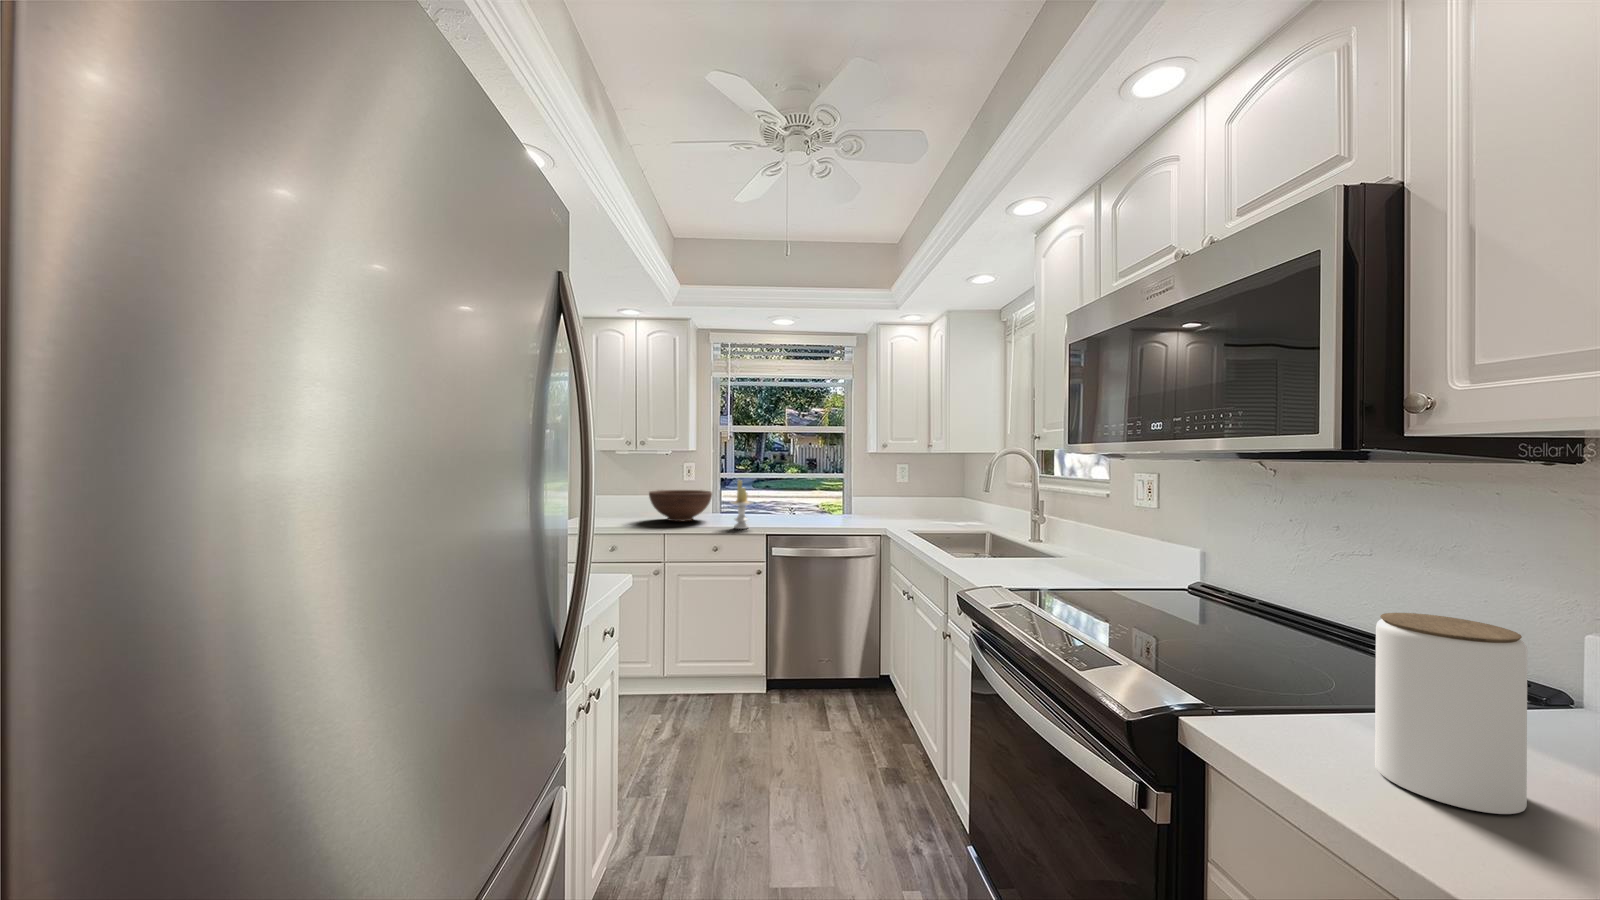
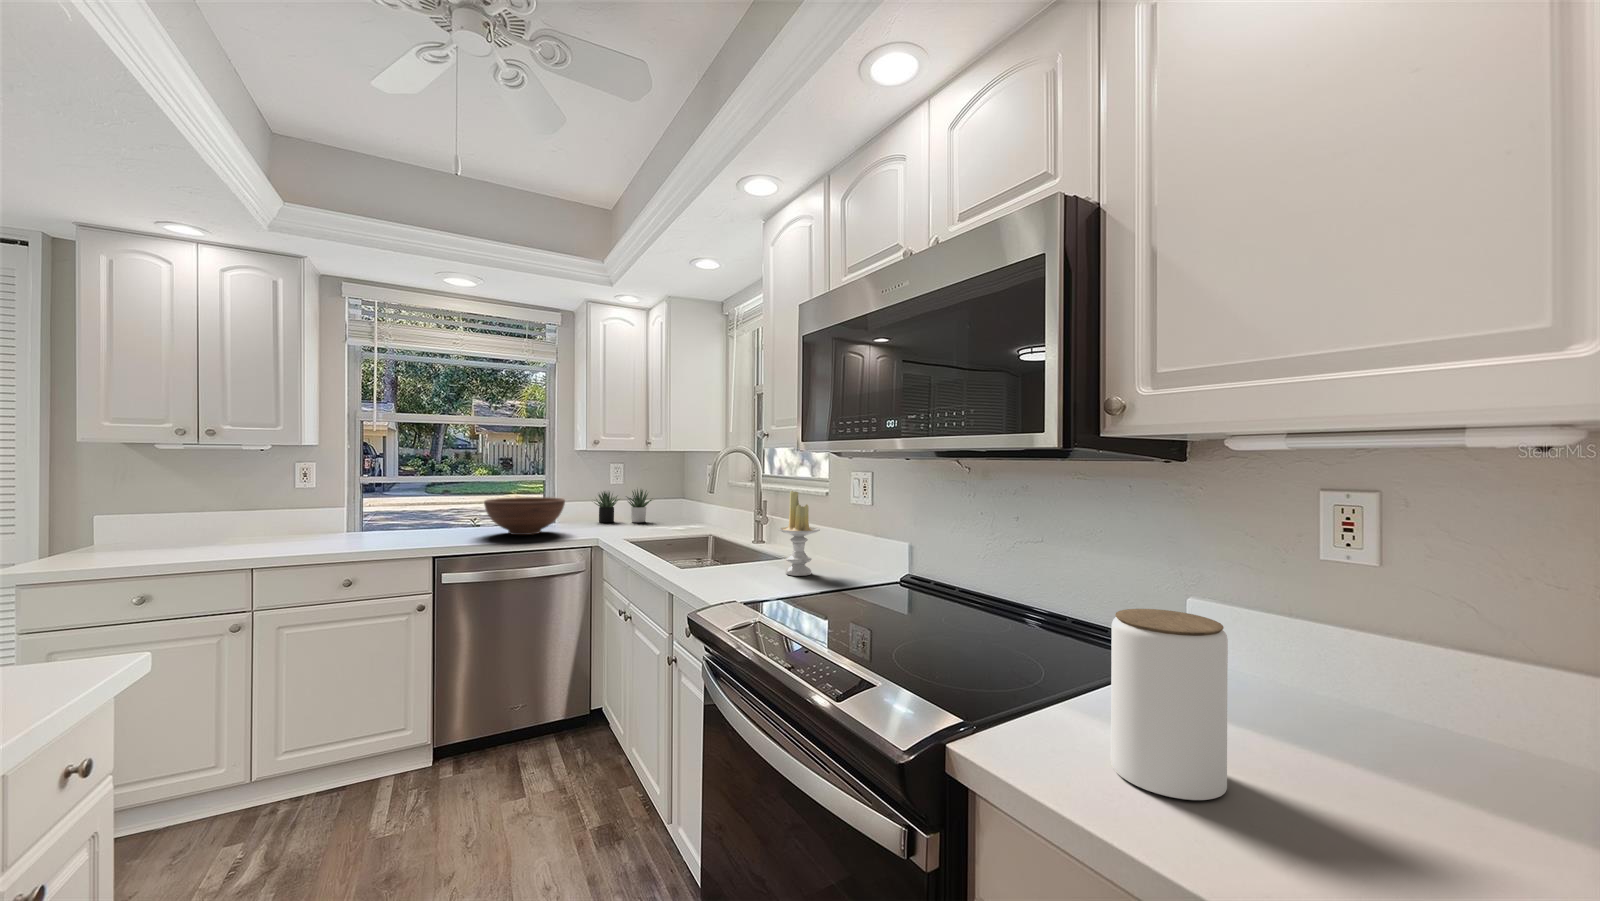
candle: present [731,480,753,529] -> present [778,491,820,576]
succulent plant: none [880,484,936,516] -> present [594,489,652,522]
fruit bowl: present [649,490,712,521] -> present [484,497,565,535]

